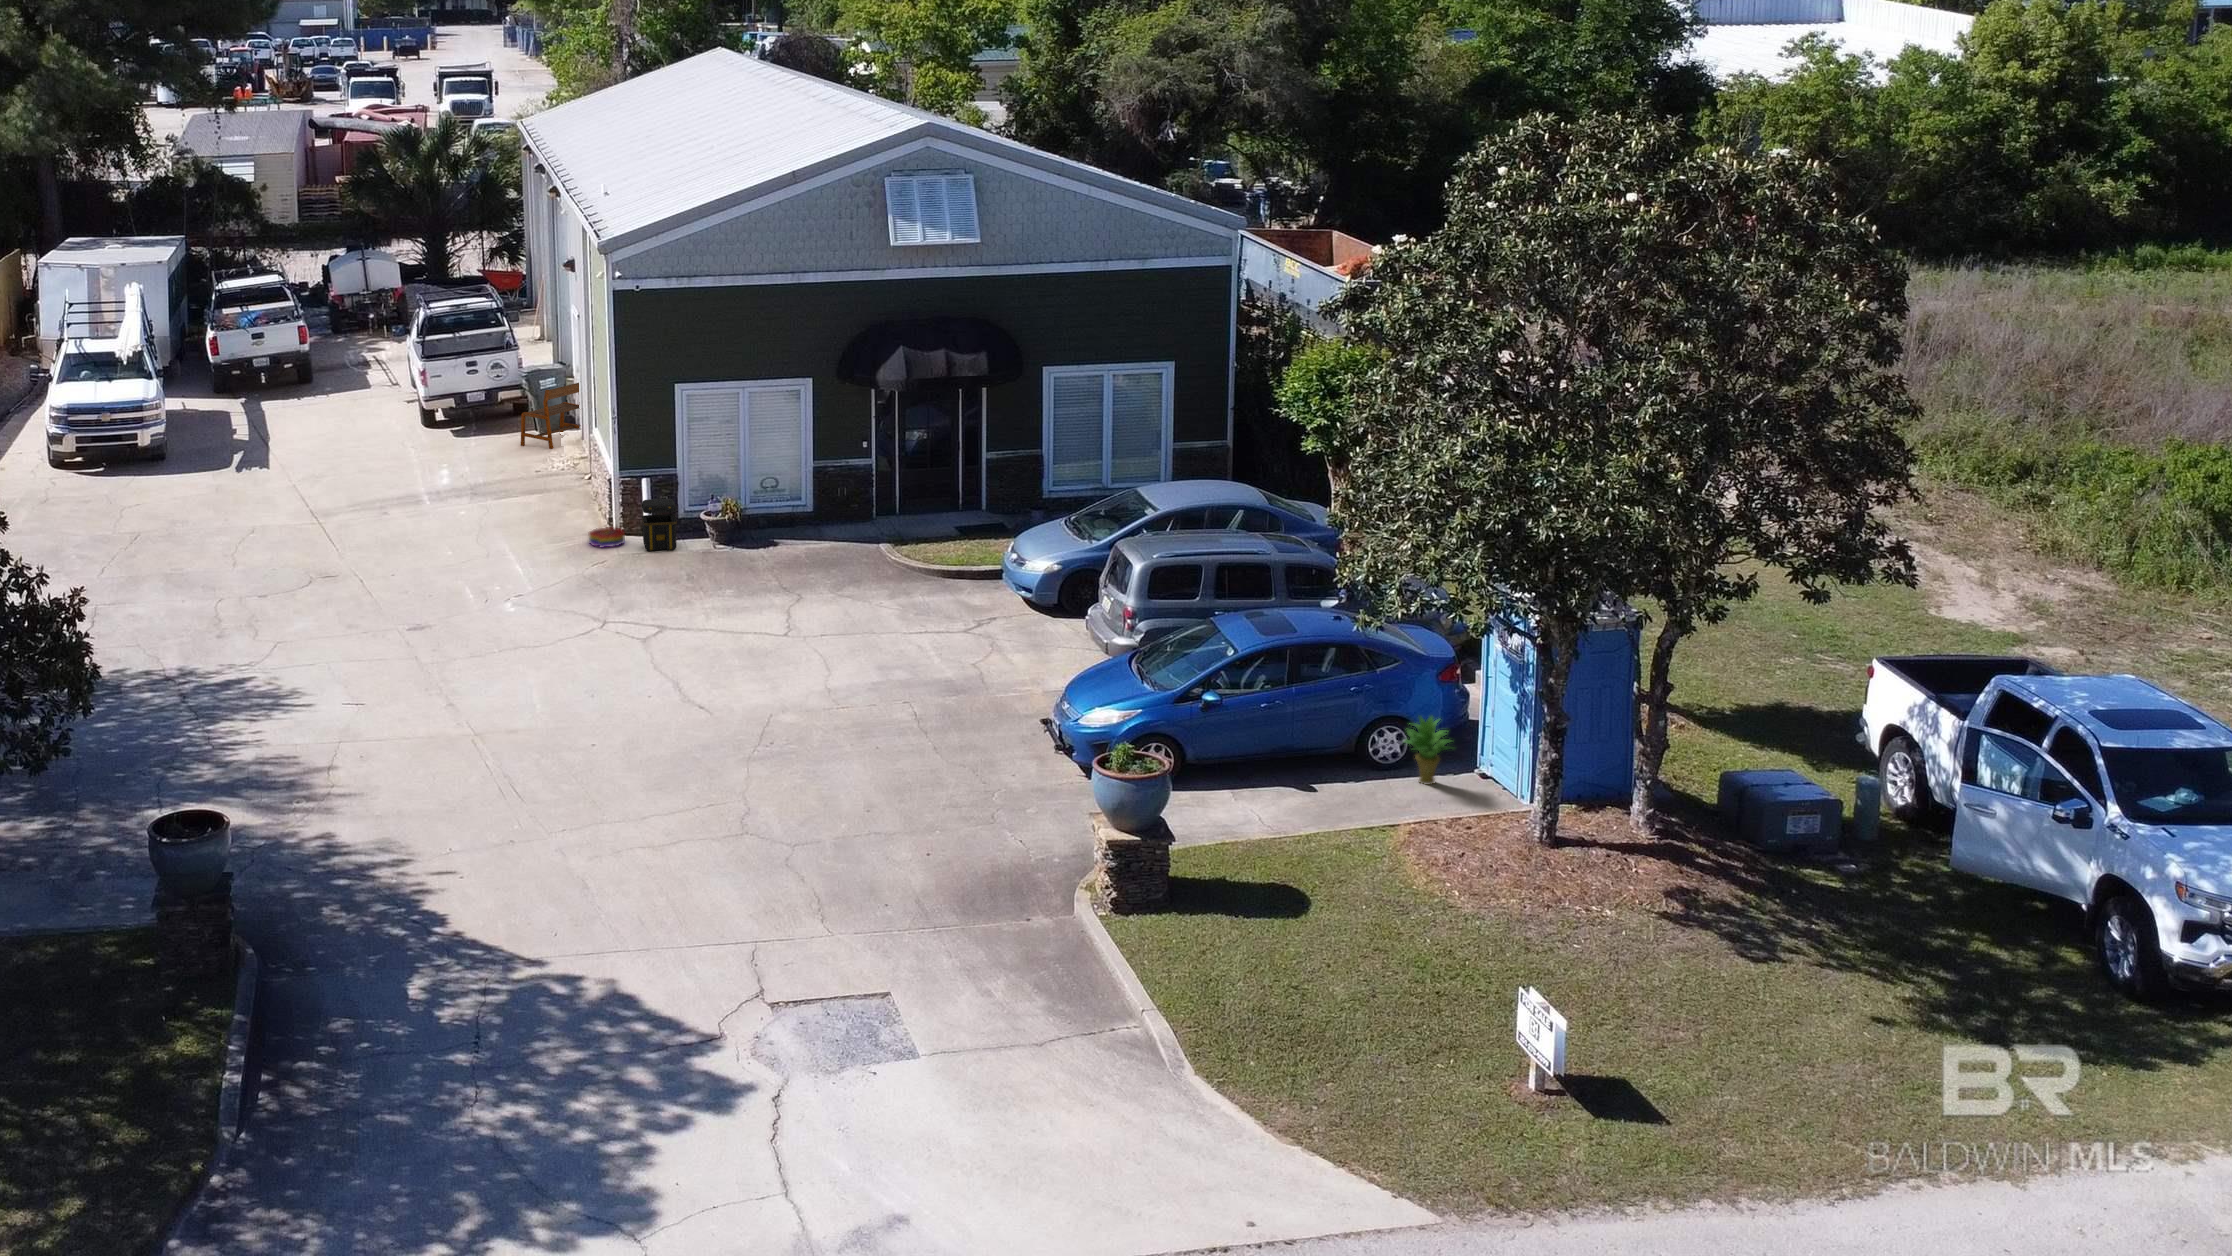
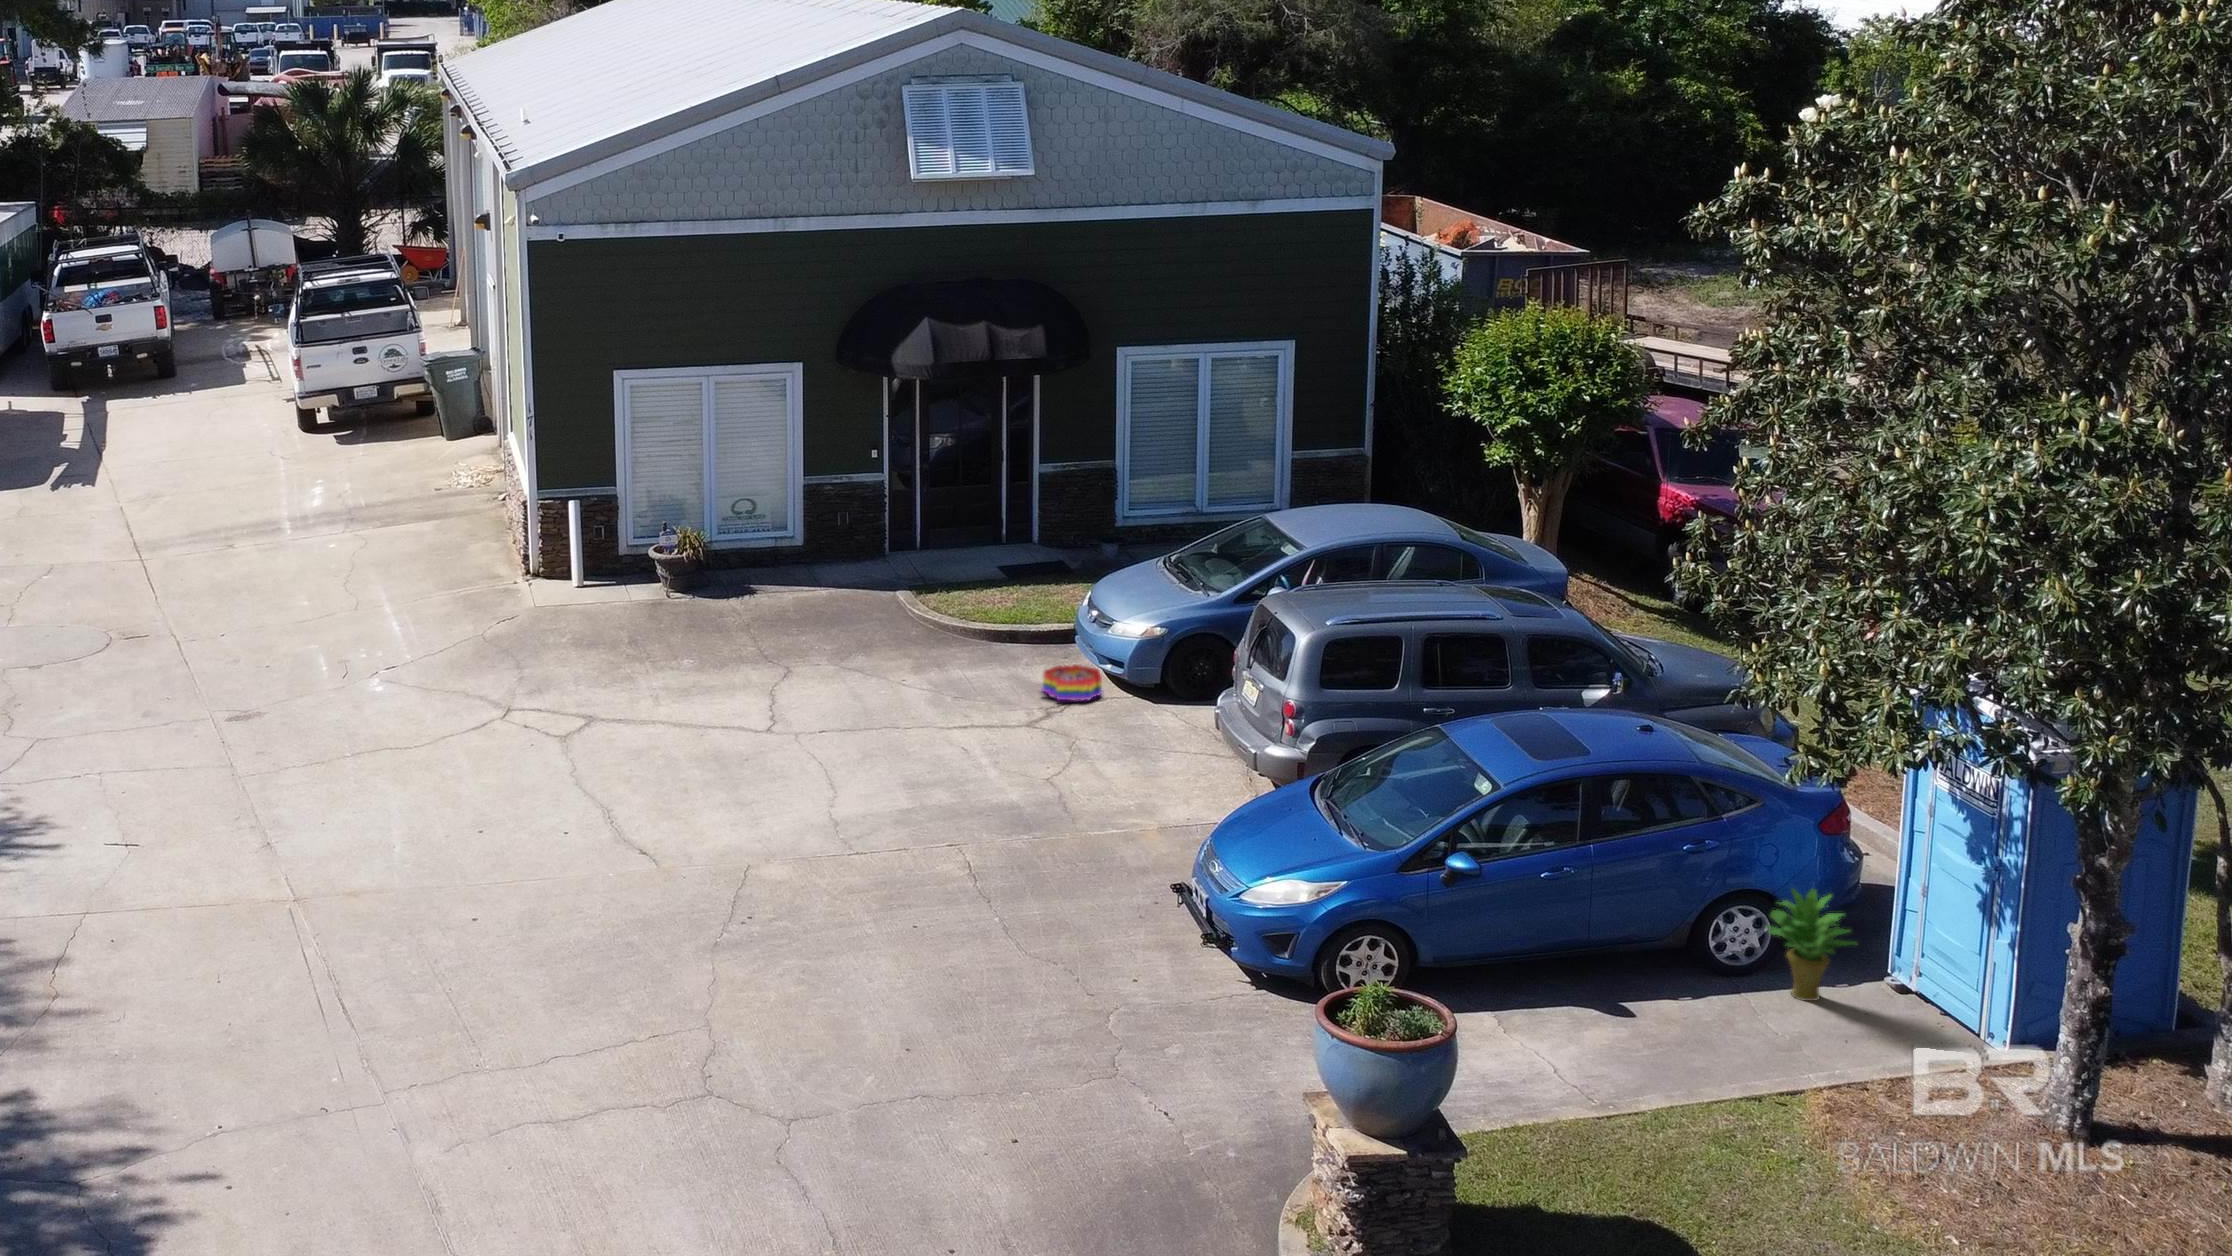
bench: present [521,383,579,449] -> none [423,372,511,460]
toolbox: present [642,499,677,551] -> none [570,528,618,601]
storage bin: present [589,527,625,547] -> present [1043,665,1102,700]

